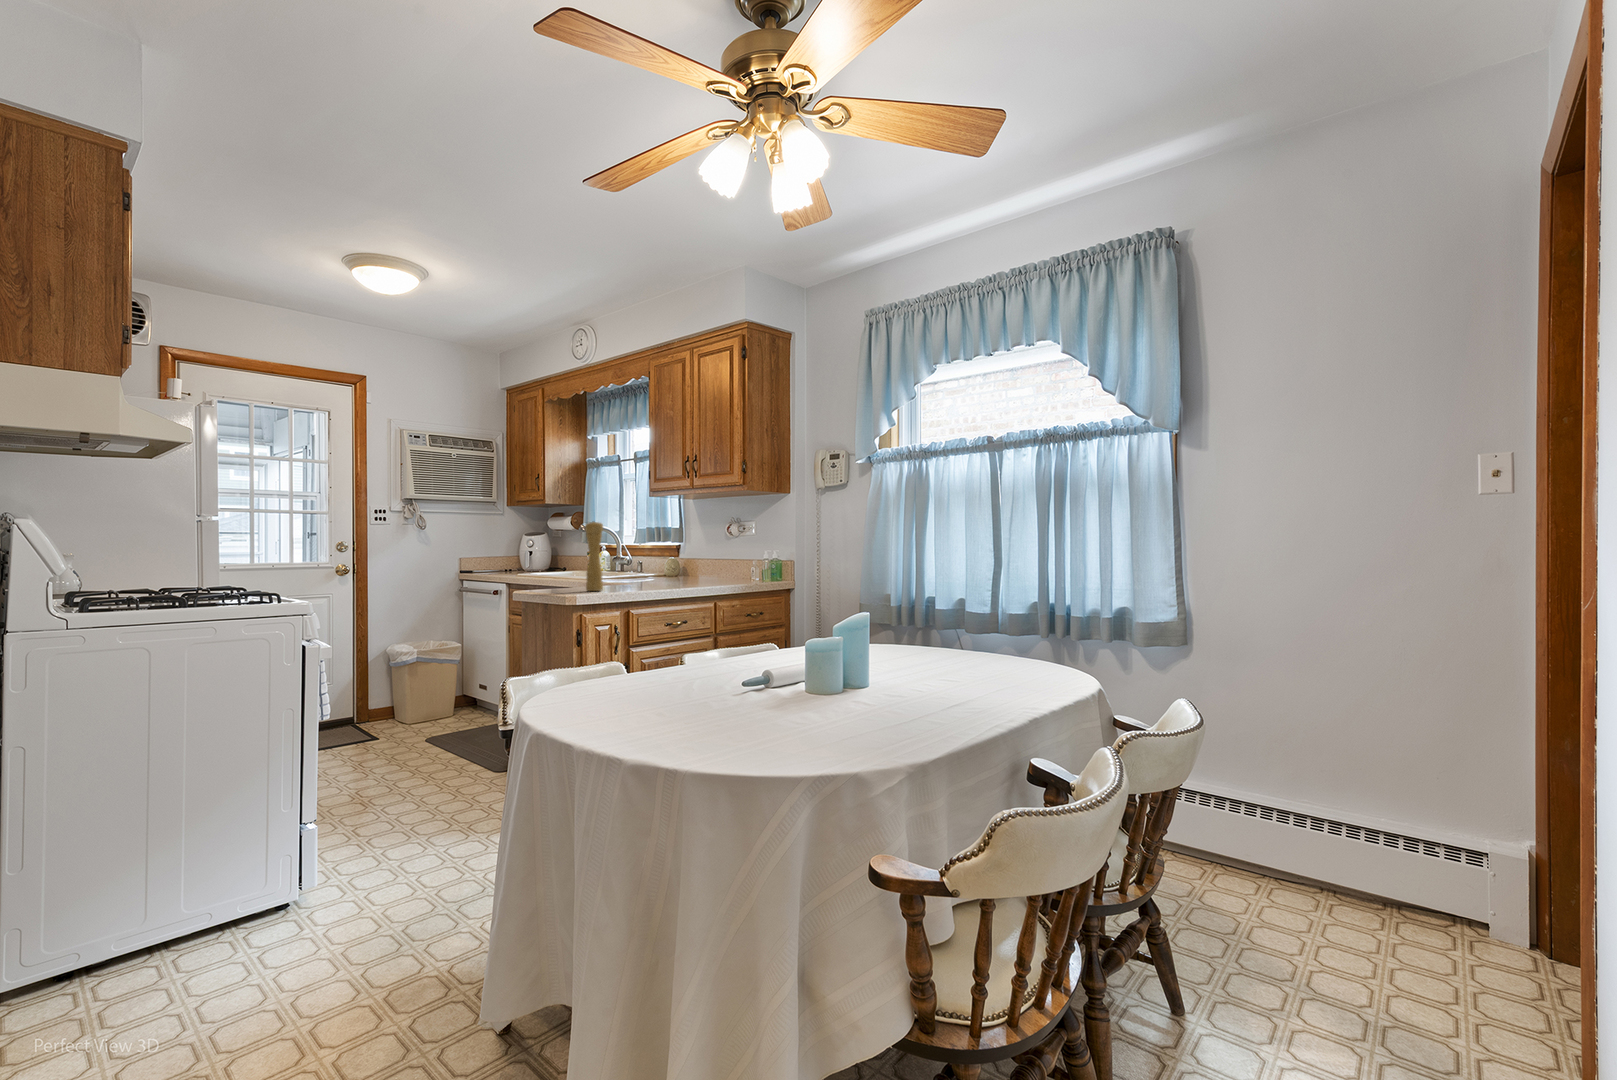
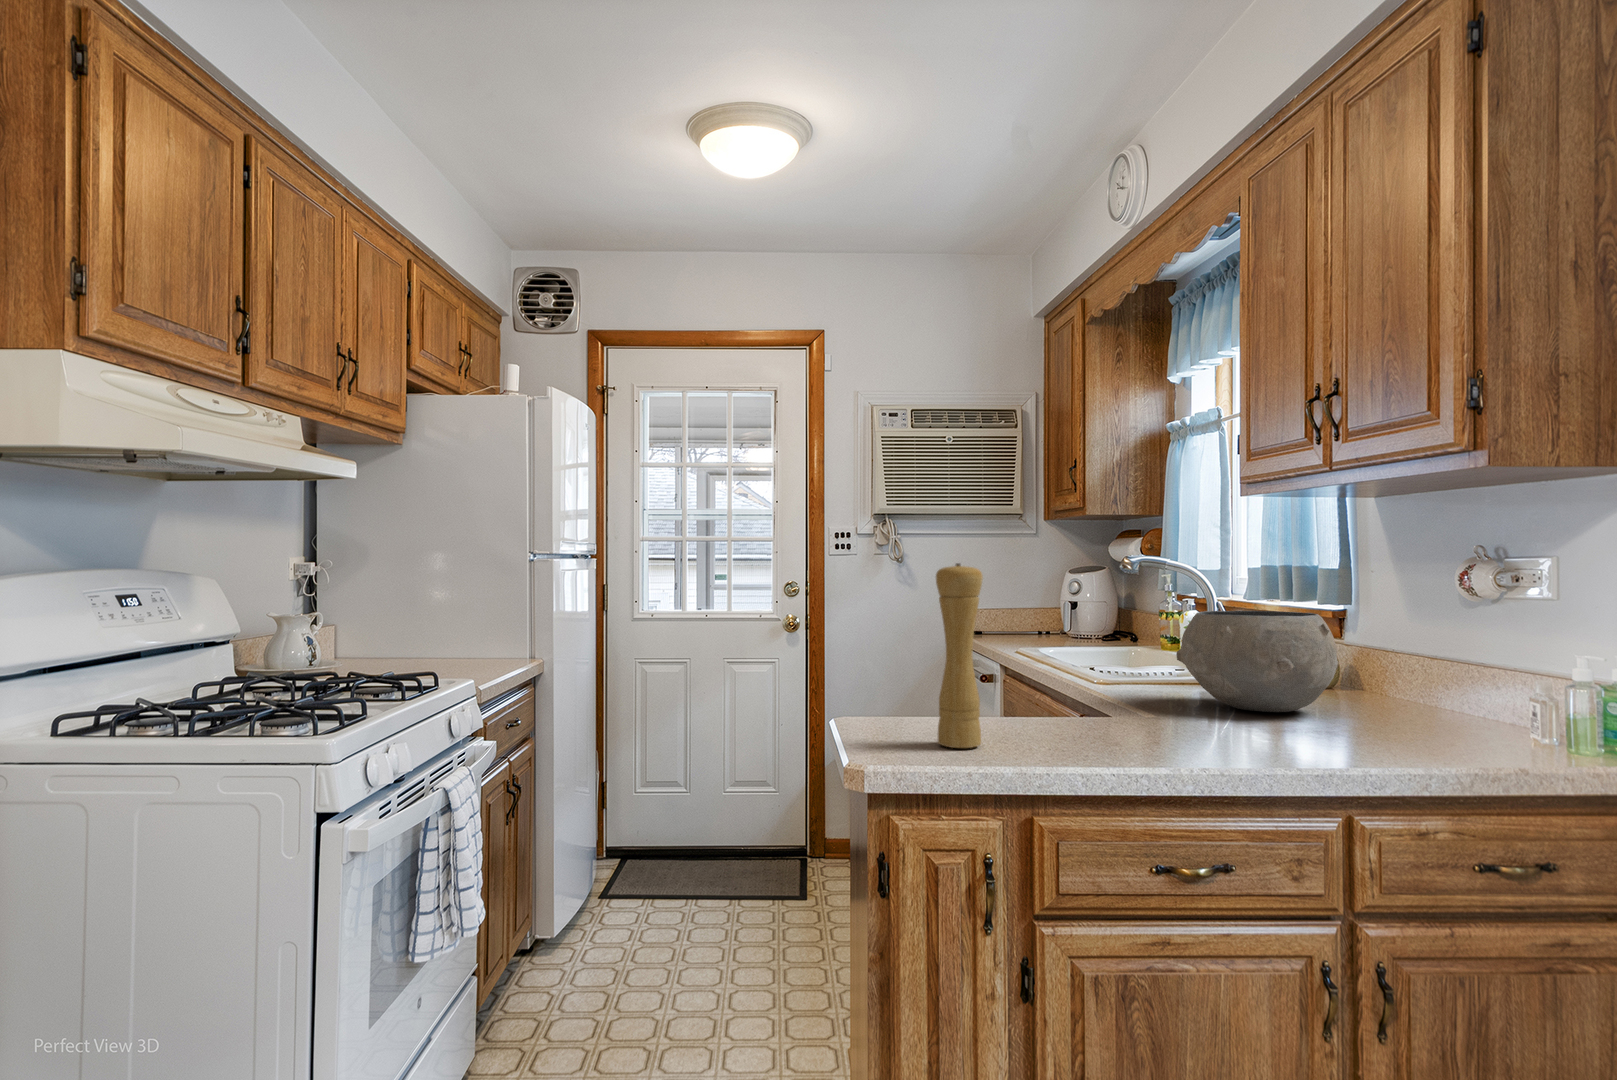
ceramic bowl: none [637,543,694,581] -> present [1176,611,1339,712]

